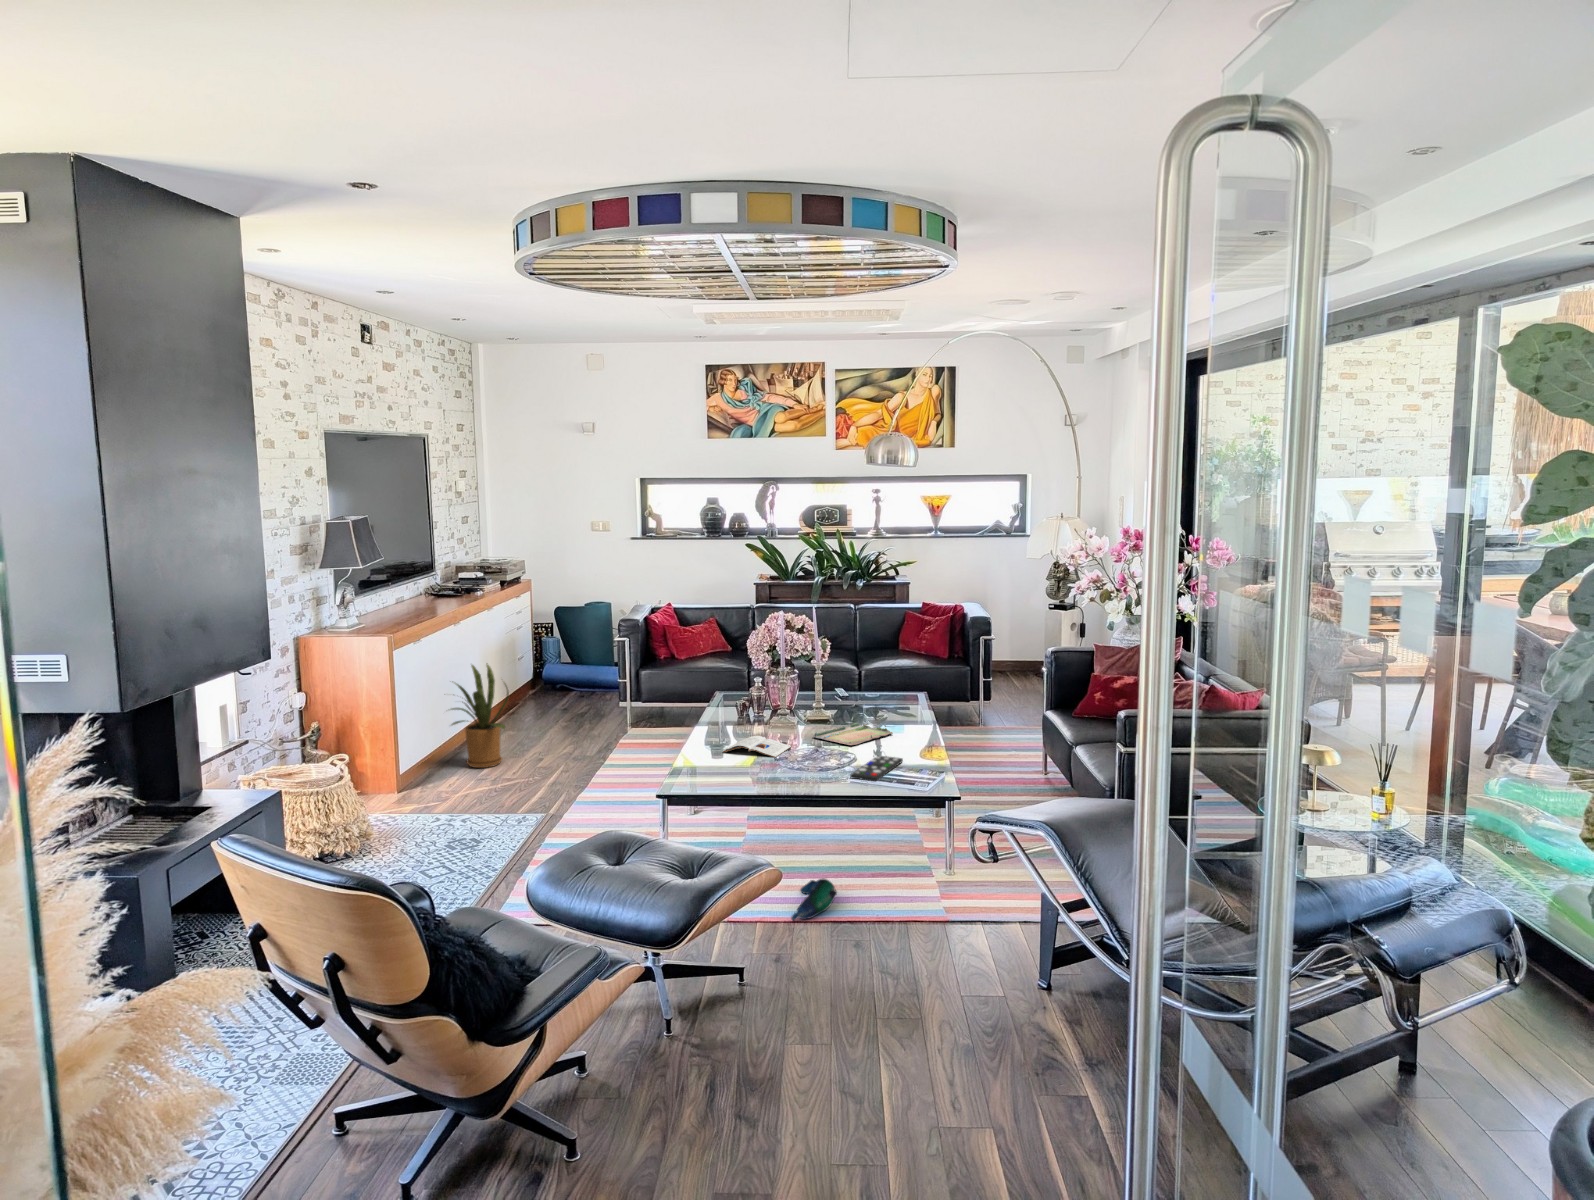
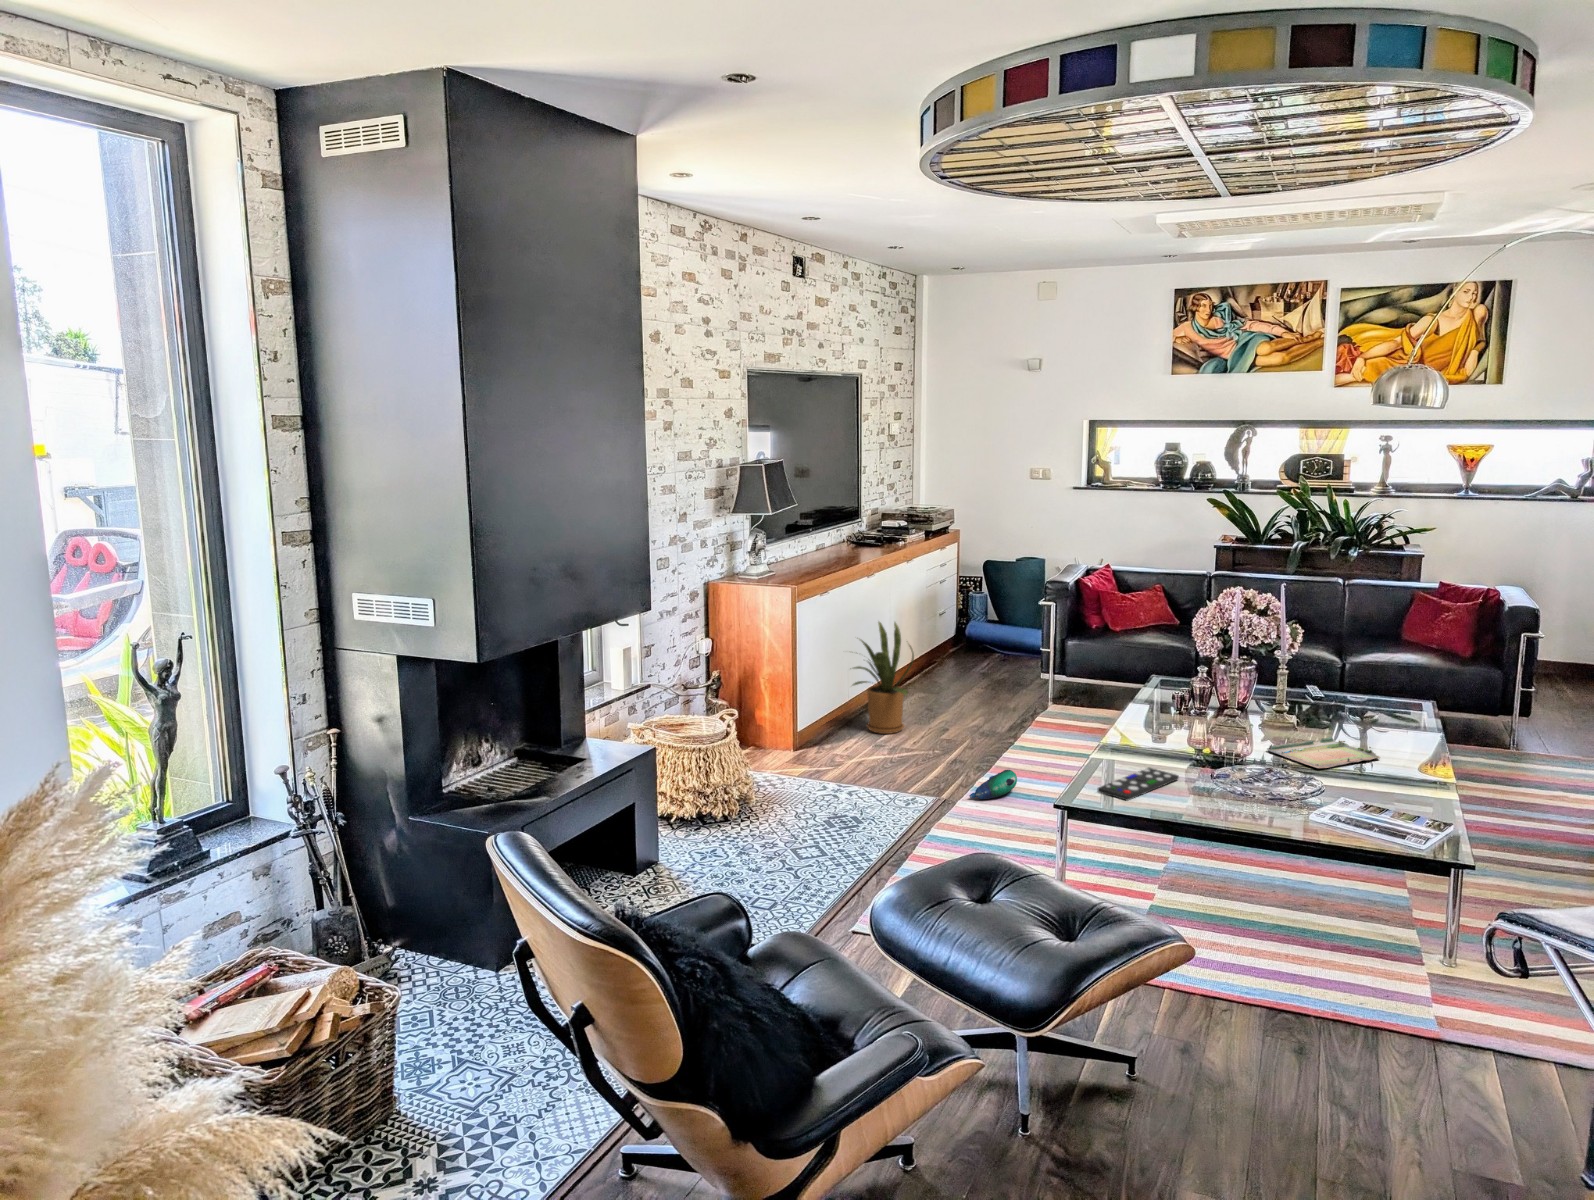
magazine: present [723,736,791,758] -> none [1146,741,1236,773]
remote control: present [850,756,903,781] -> present [1098,768,1179,801]
plush toy: present [791,879,837,920] -> present [970,770,1017,799]

